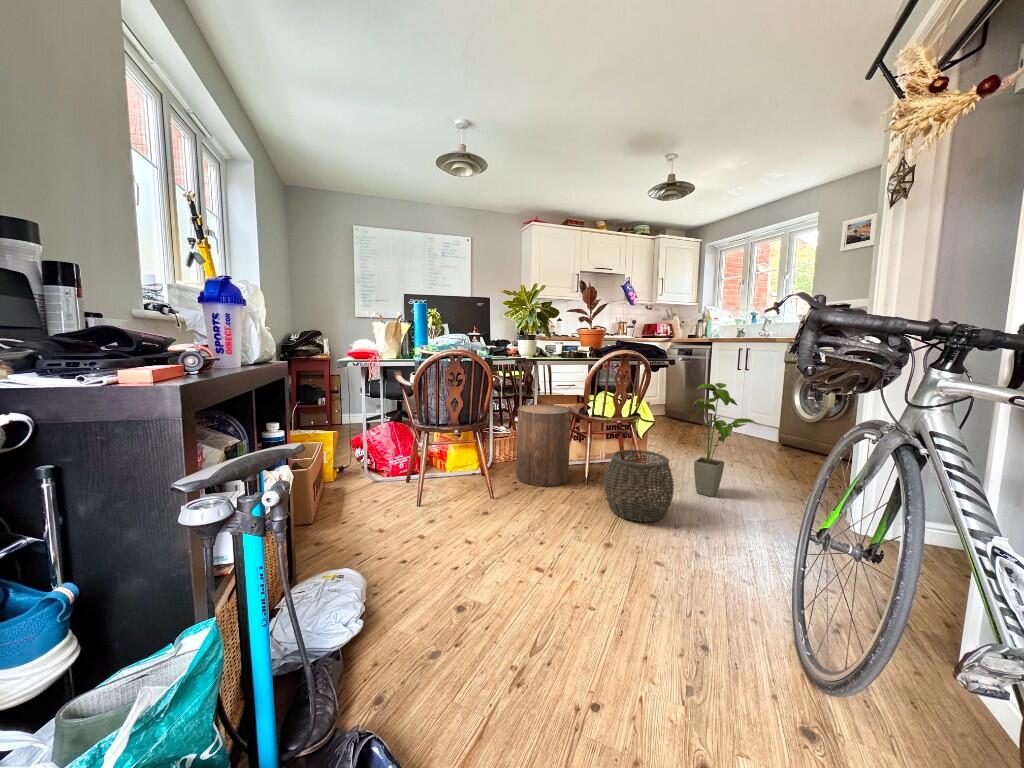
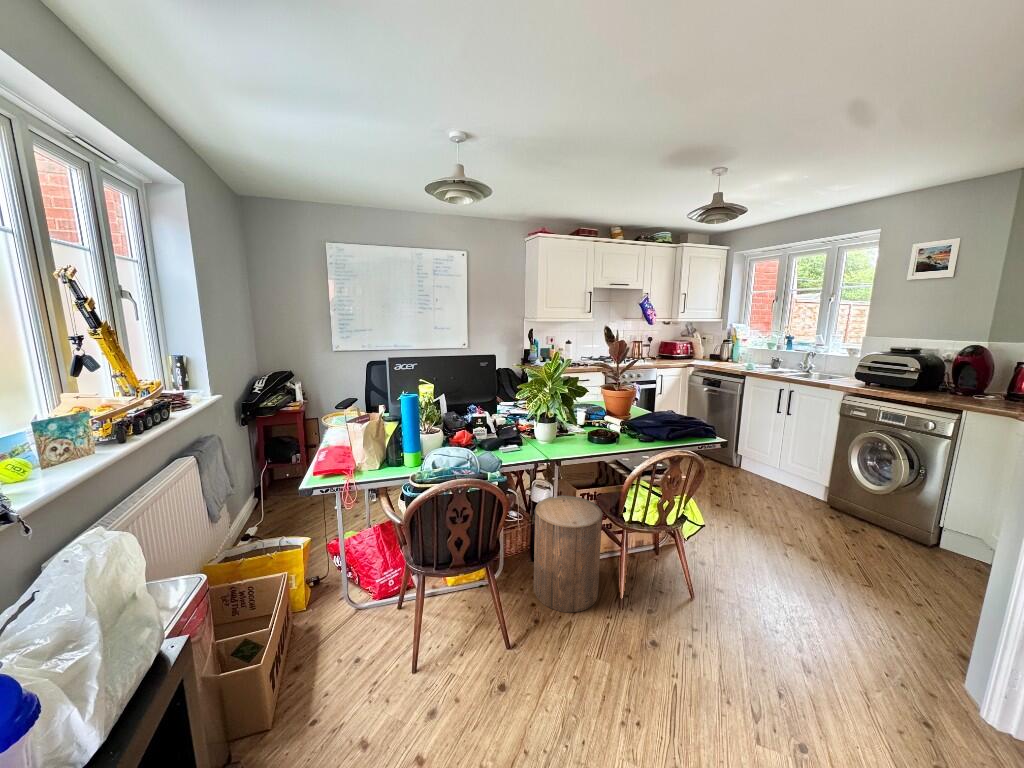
house plant: present [691,383,757,497] -> none [756,493,851,631]
woven basket: present [604,450,674,522] -> none [654,586,750,704]

